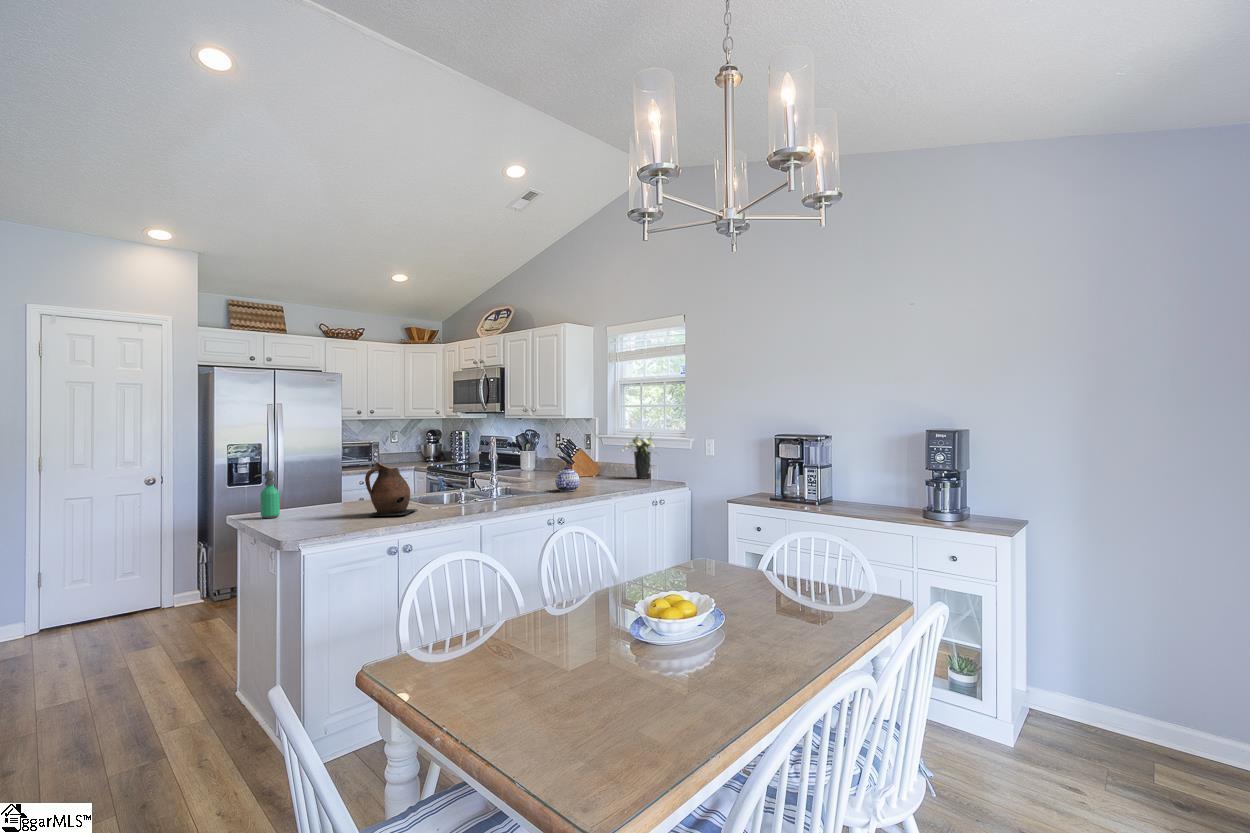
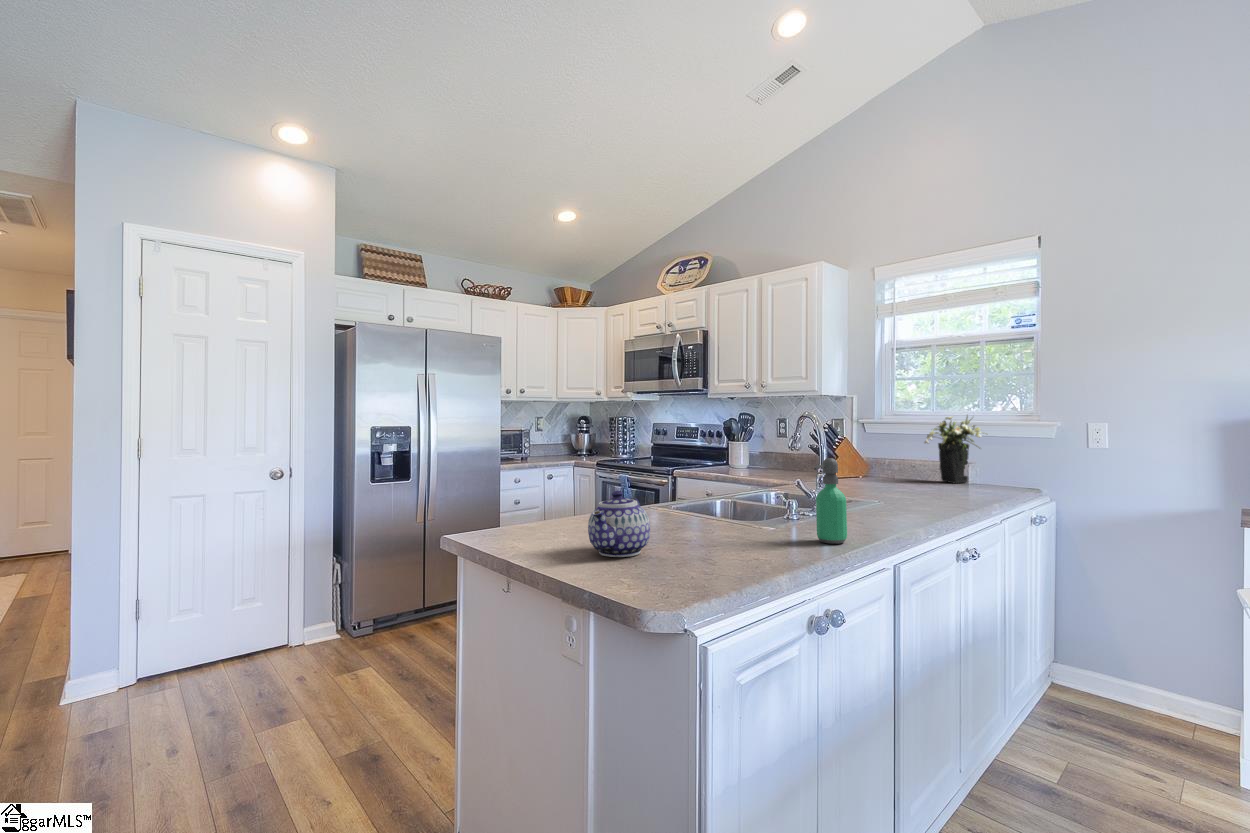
ceramic pitcher: present [365,462,417,516] -> none [701,449,788,553]
teapot: present [555,467,580,491] -> present [588,491,650,557]
soap dispenser: present [255,470,280,518] -> present [814,458,847,544]

